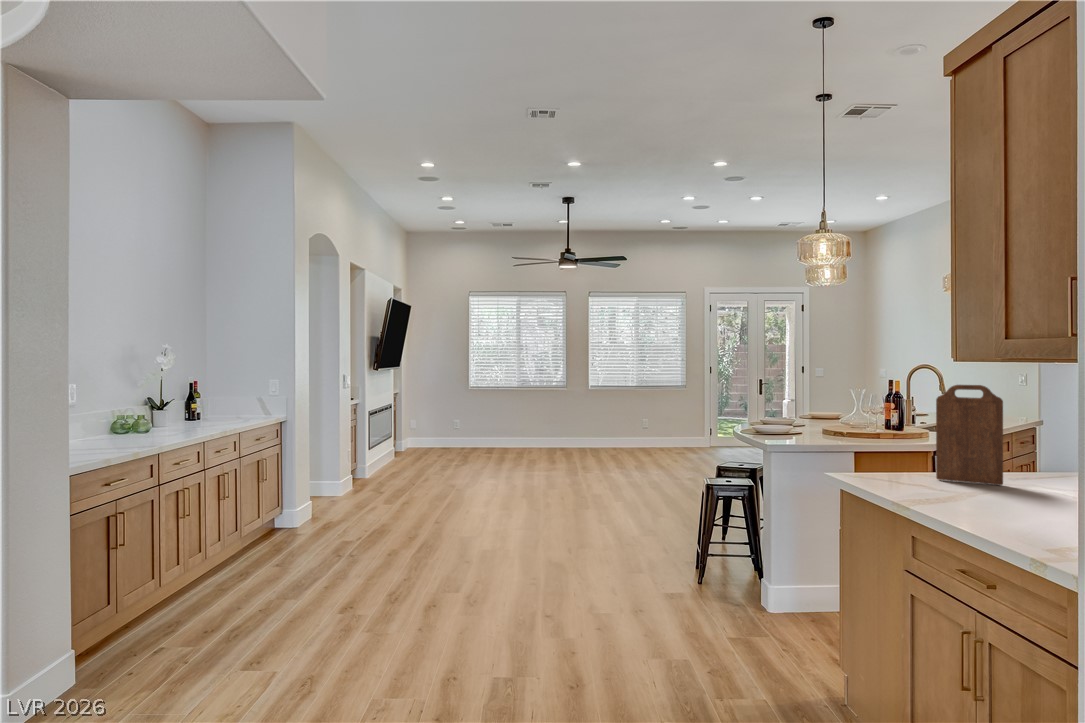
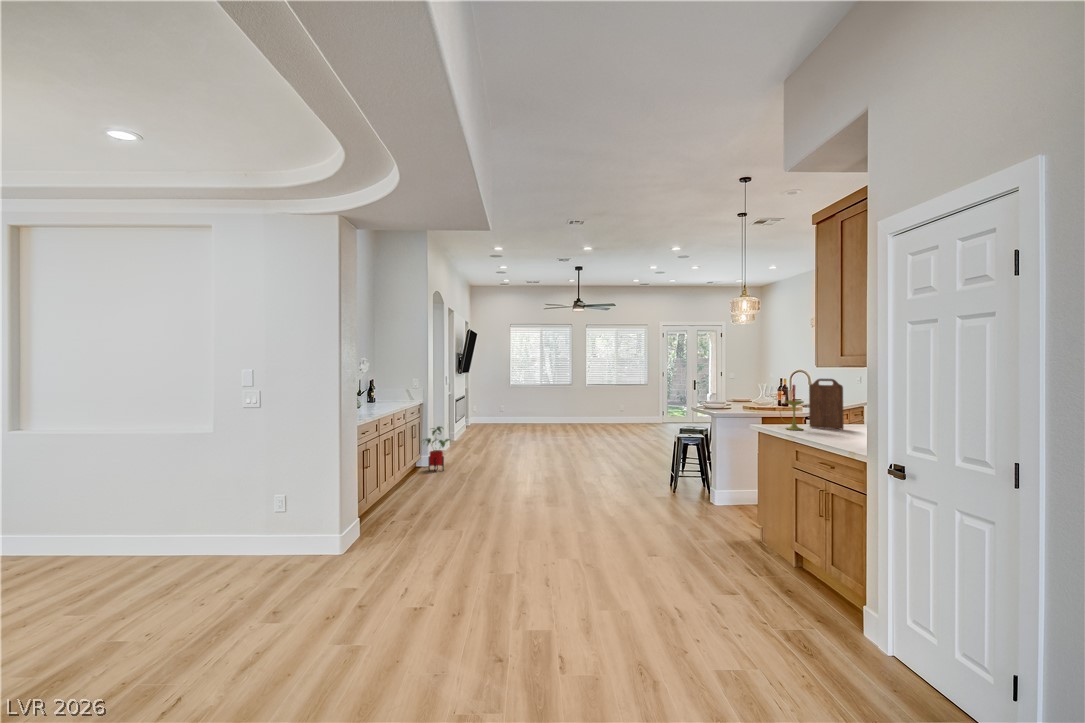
candle: none [877,394,926,487] -> present [785,385,804,430]
house plant: none [280,461,335,539] -> present [423,426,450,470]

